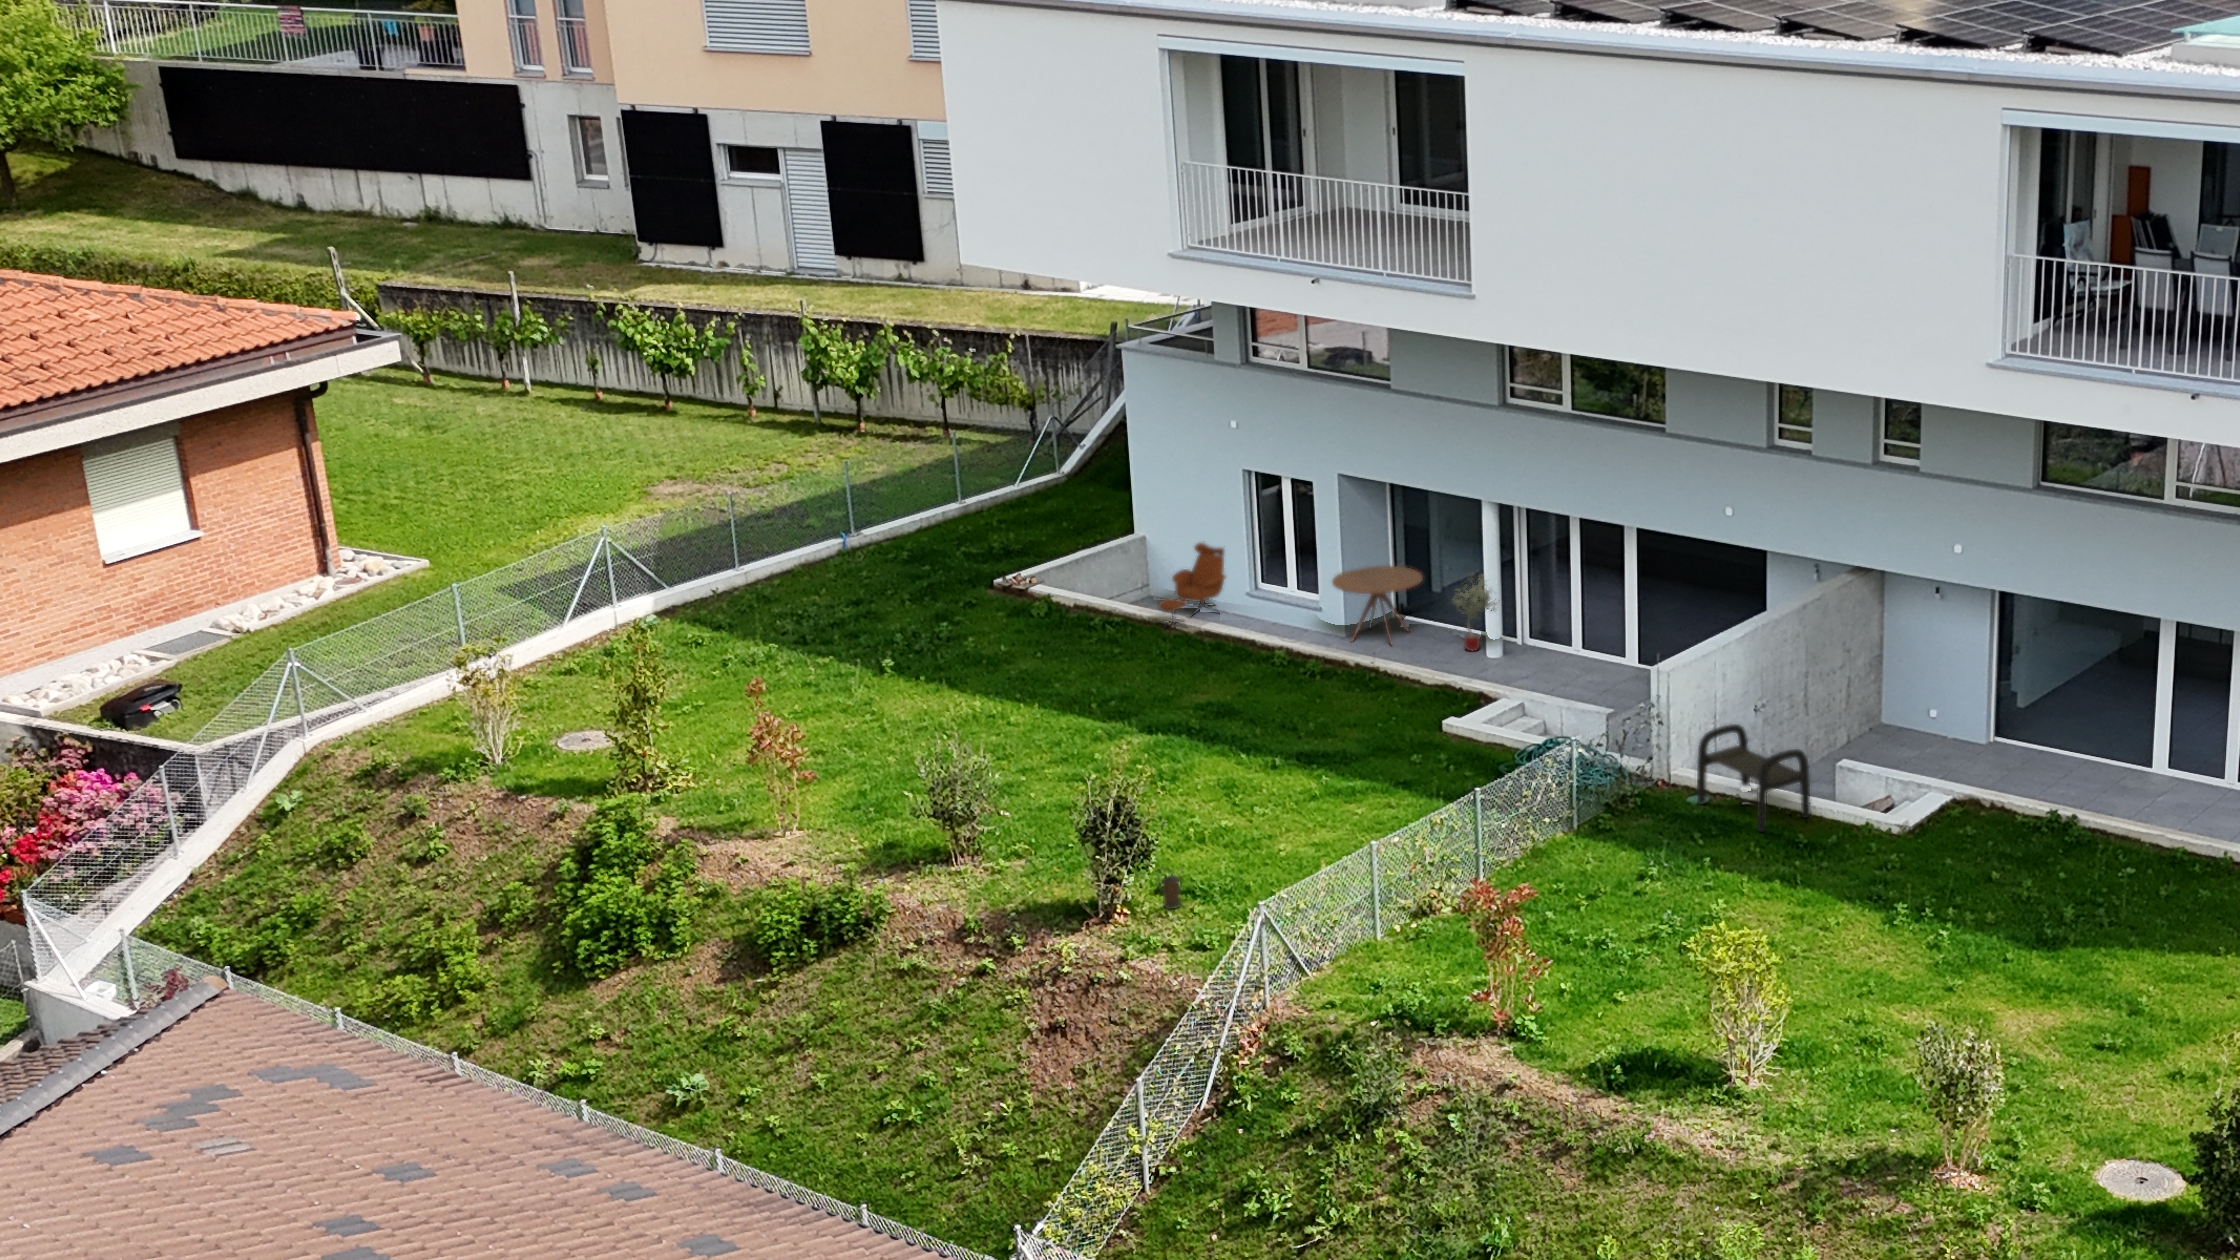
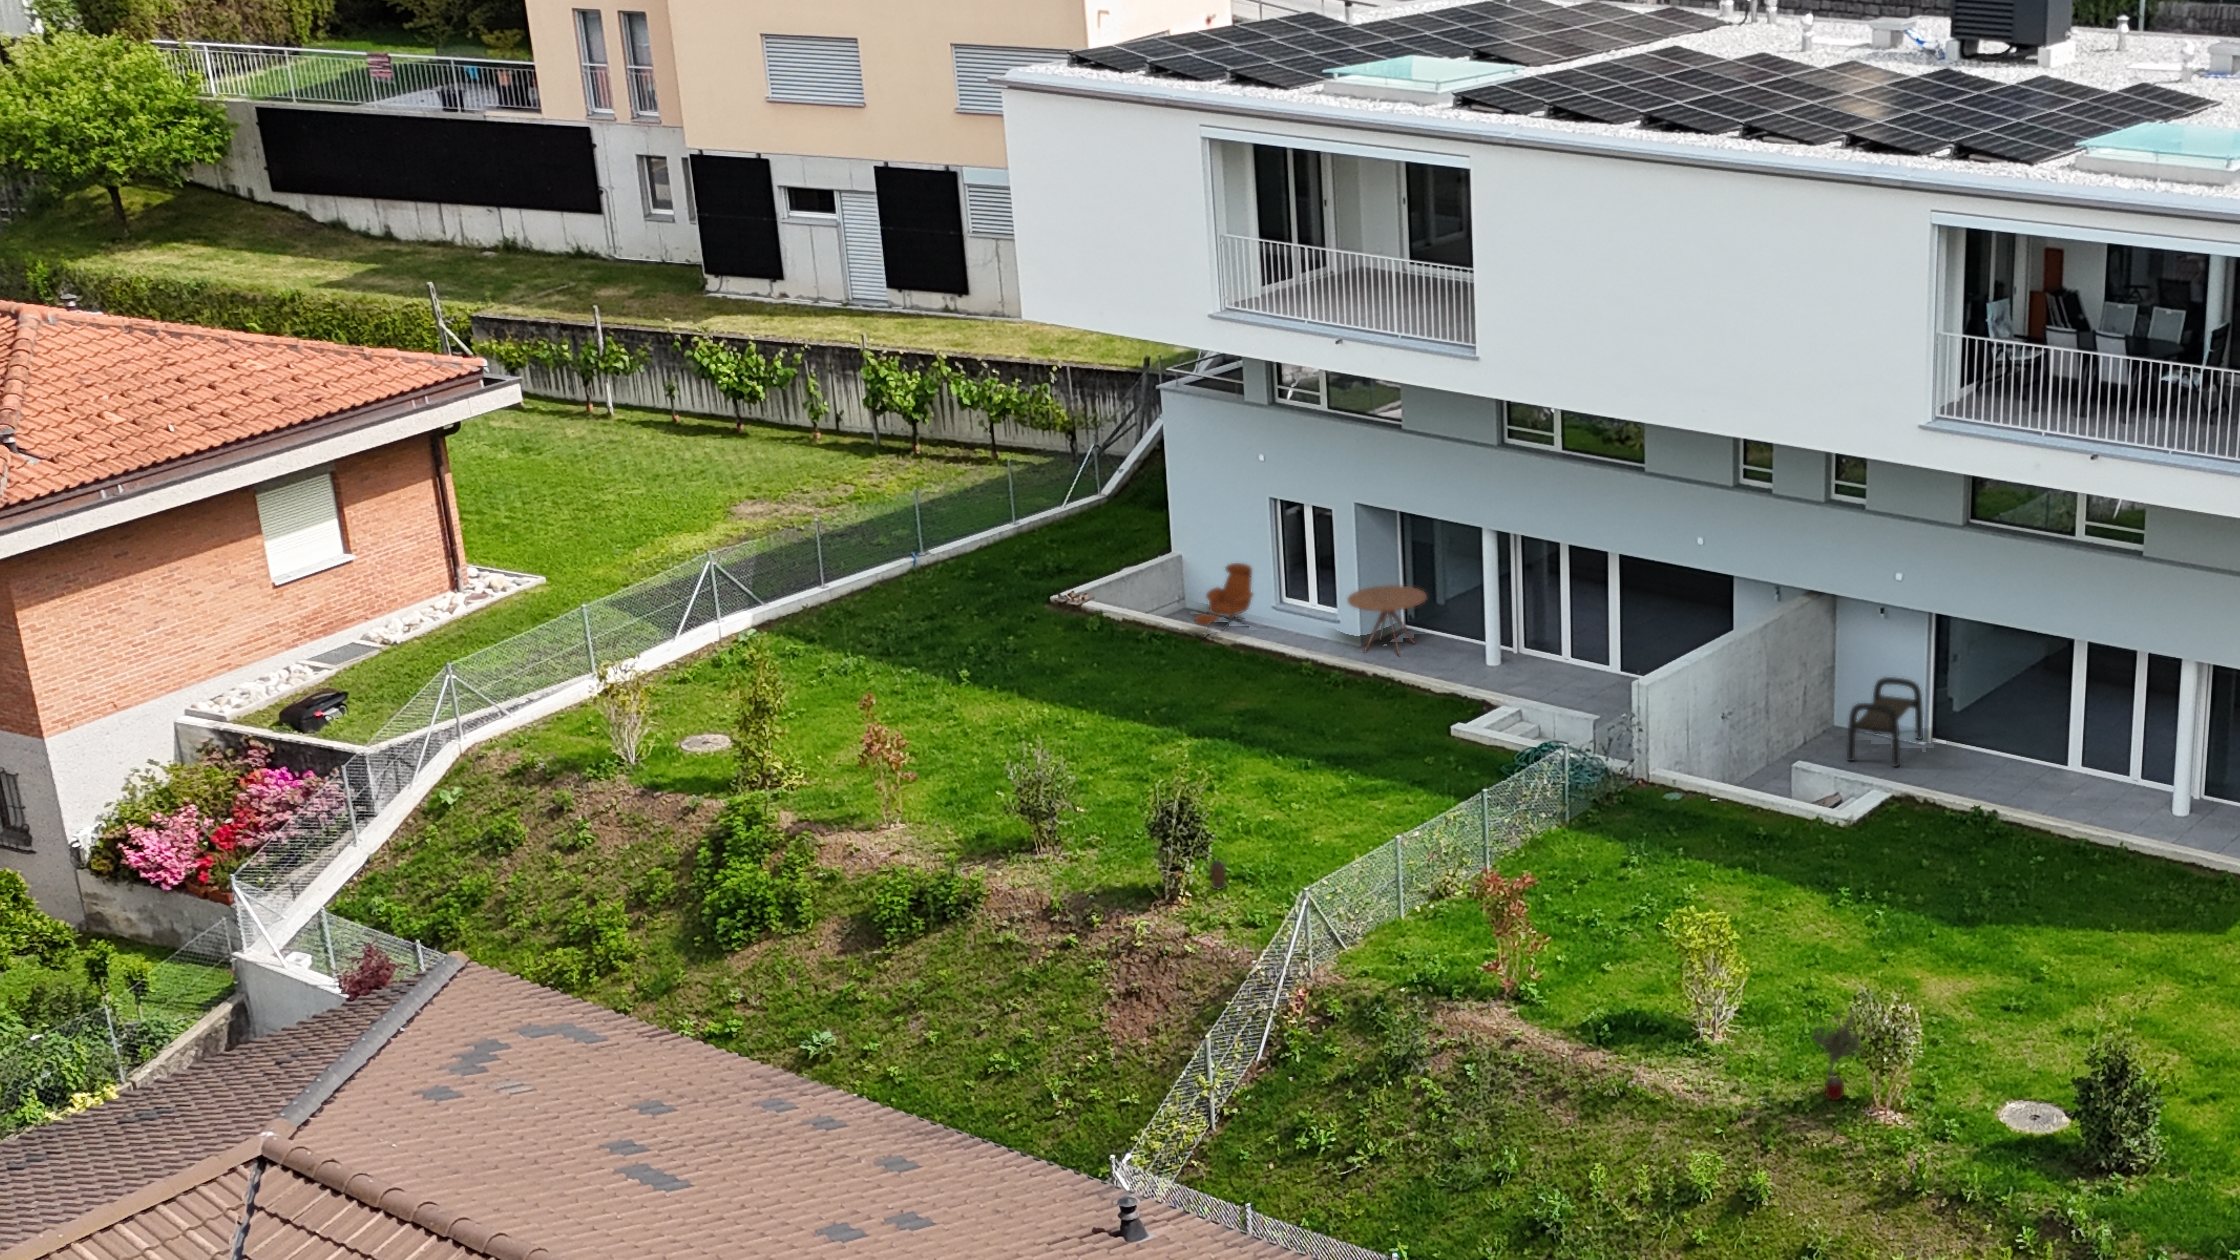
potted tree: present [1453,577,1496,651] -> present [1813,1010,1865,1100]
bench: present [1697,724,1811,832] -> present [1847,677,1923,766]

